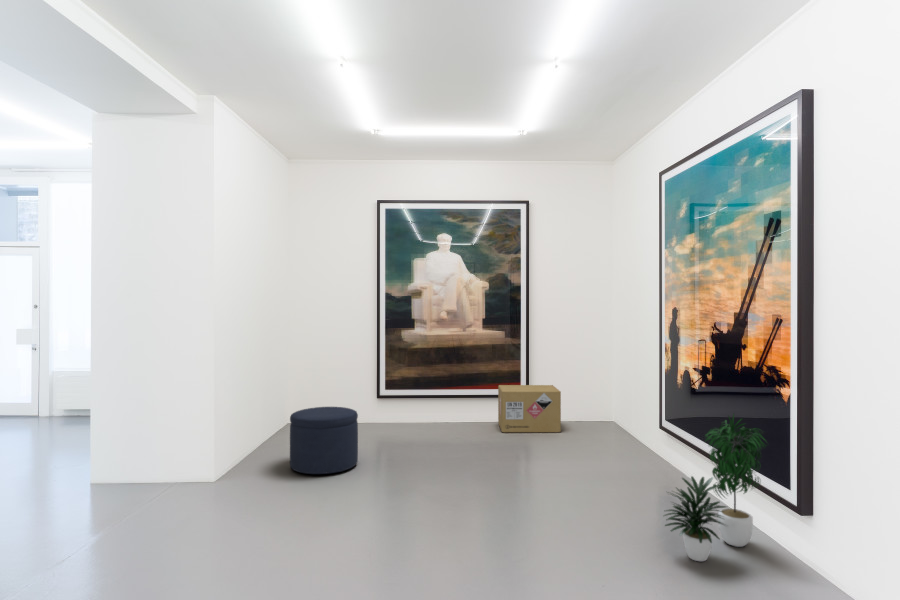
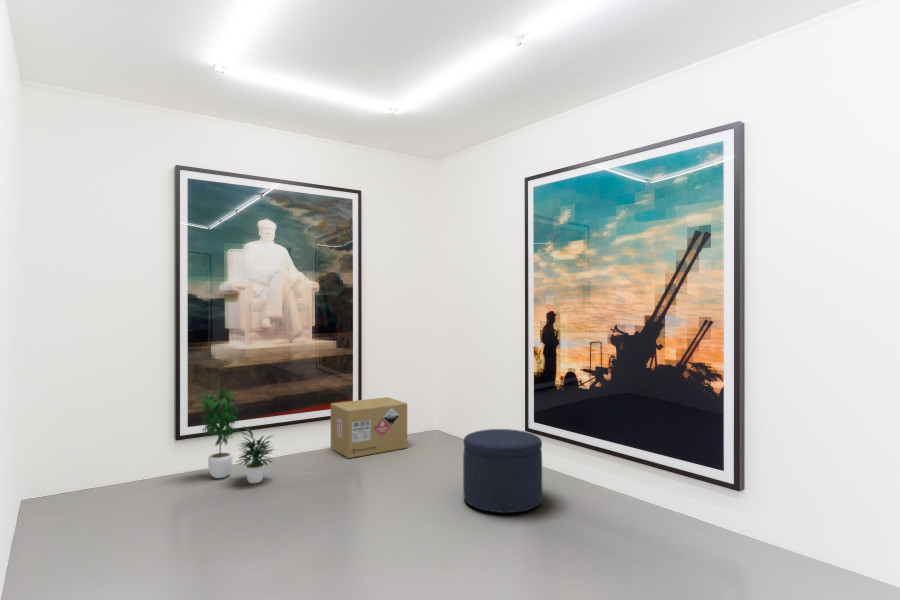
ottoman: present [290,407,358,474] -> present [463,429,542,514]
potted plant: present [664,415,765,561] -> present [199,390,272,483]

